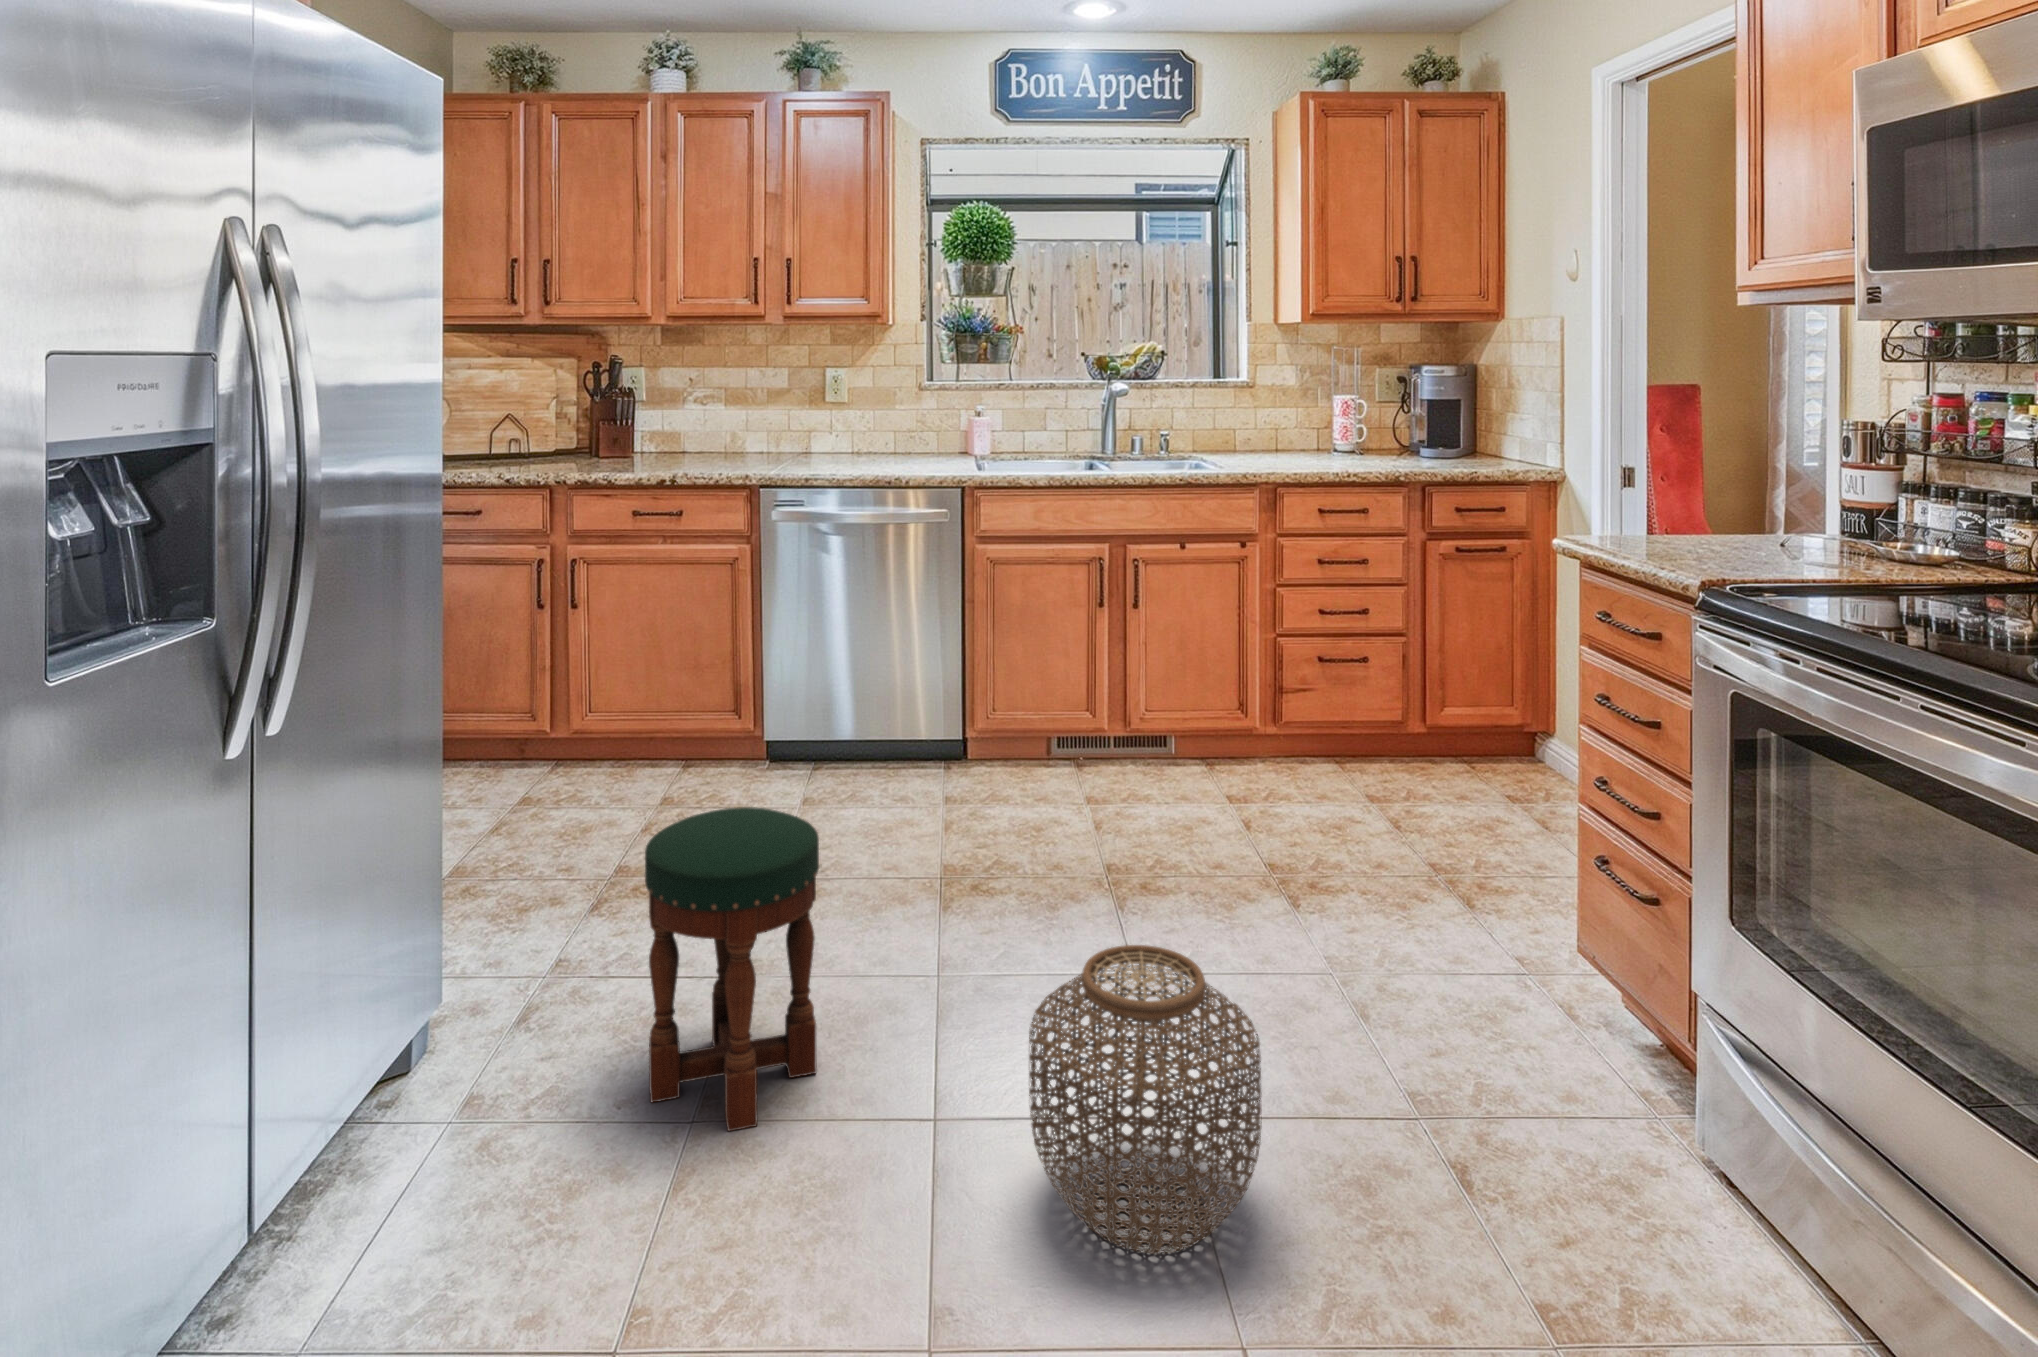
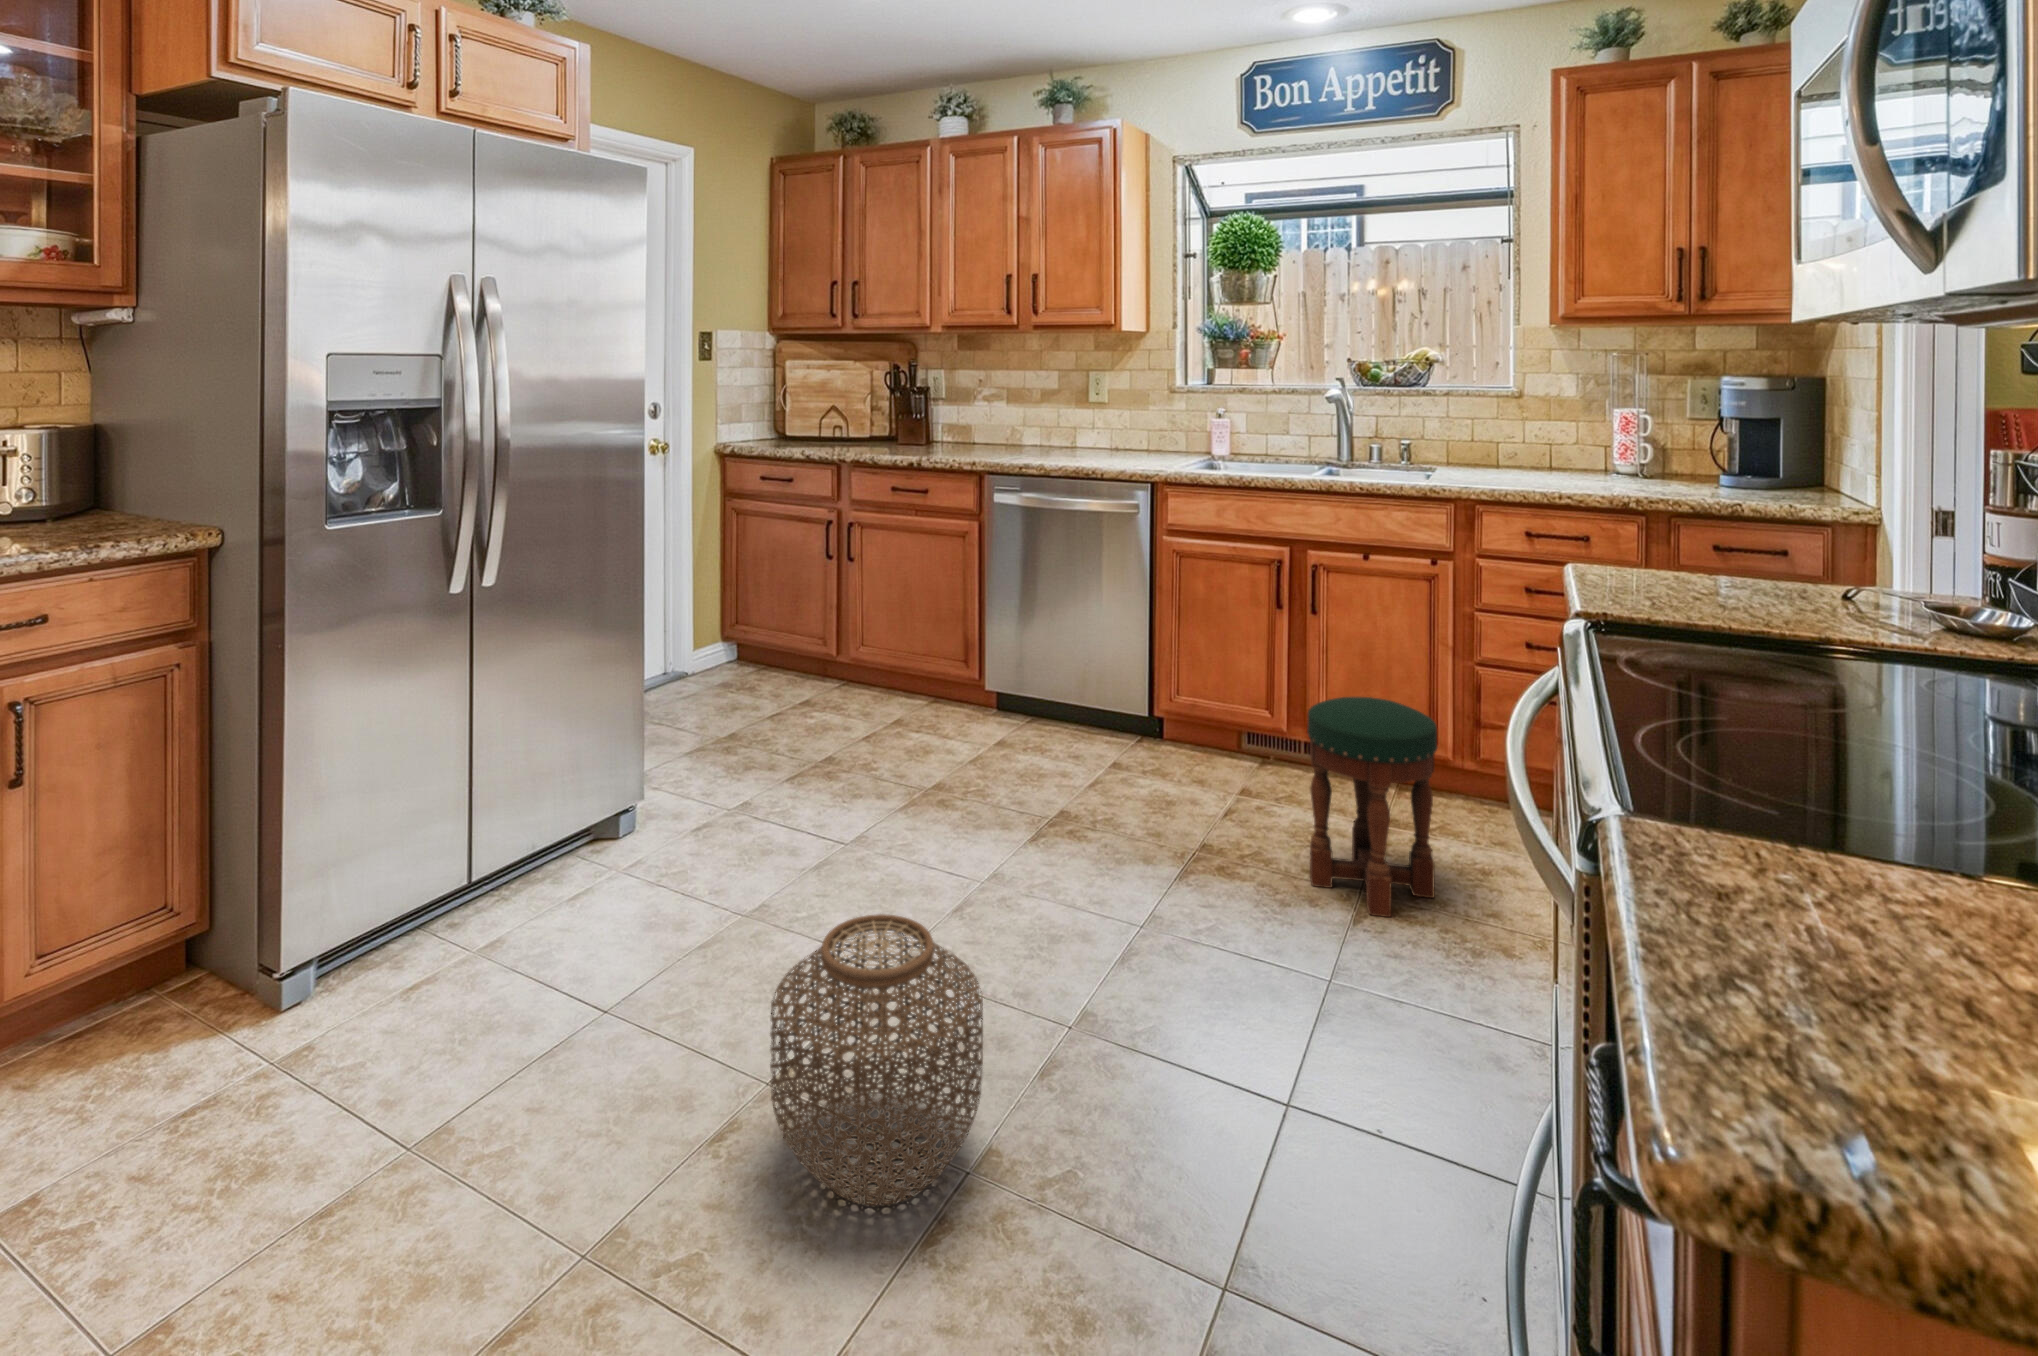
stool: present [645,807,819,1131] -> present [1307,697,1438,917]

